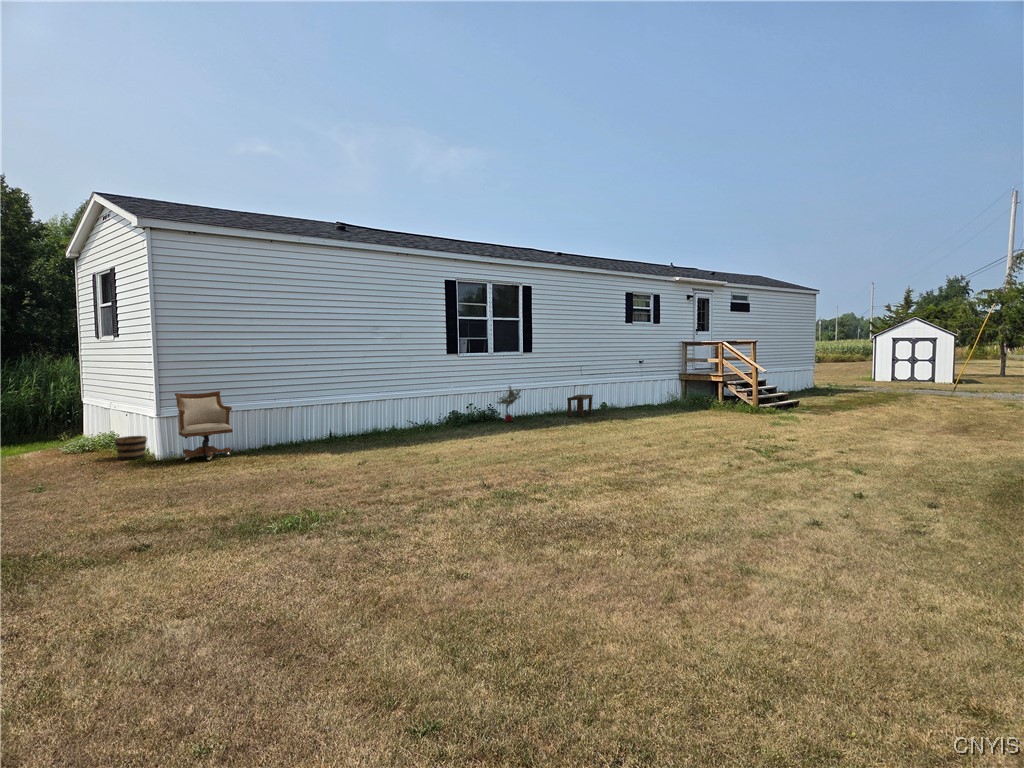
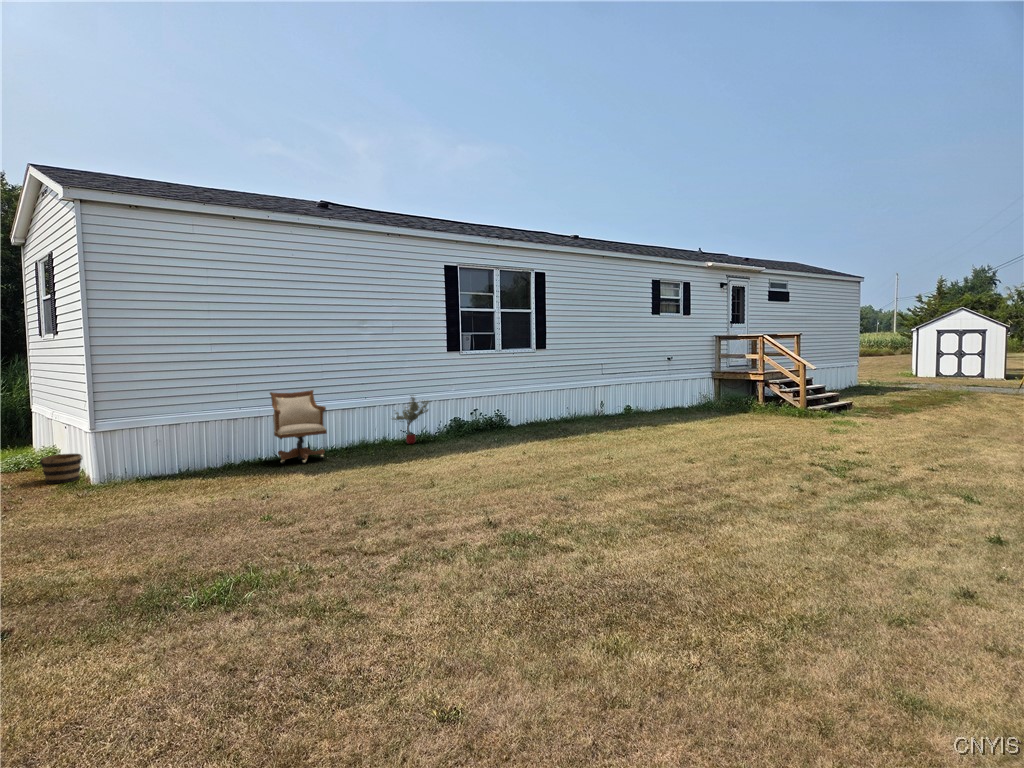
potted tree: present [497,386,521,422] -> present [393,397,429,444]
chair: present [175,391,233,462] -> present [270,390,327,464]
bench: present [567,394,593,417] -> none [586,397,615,423]

